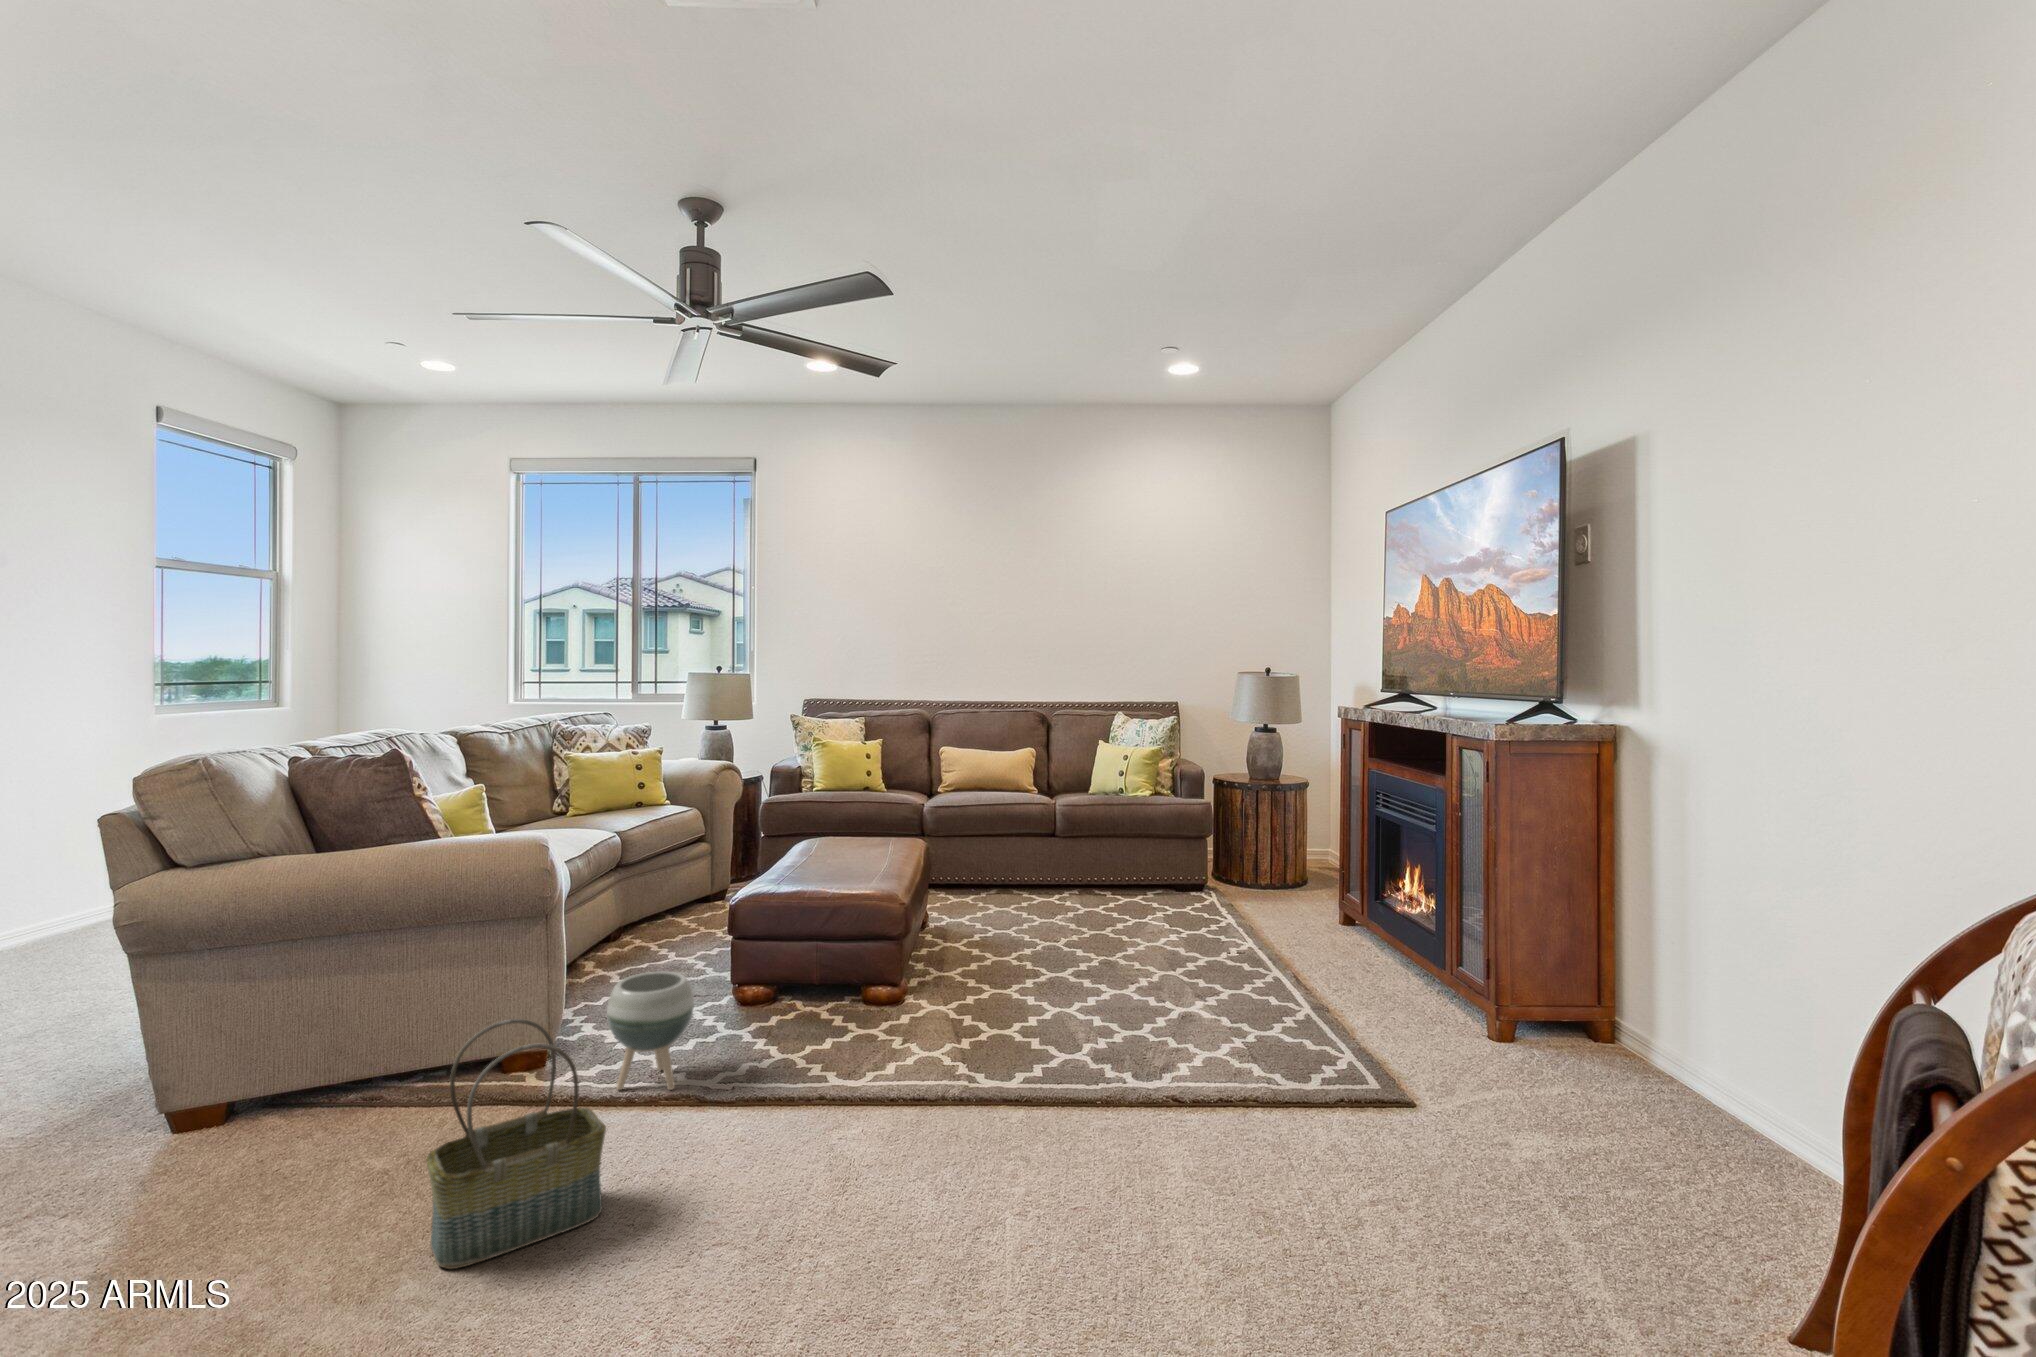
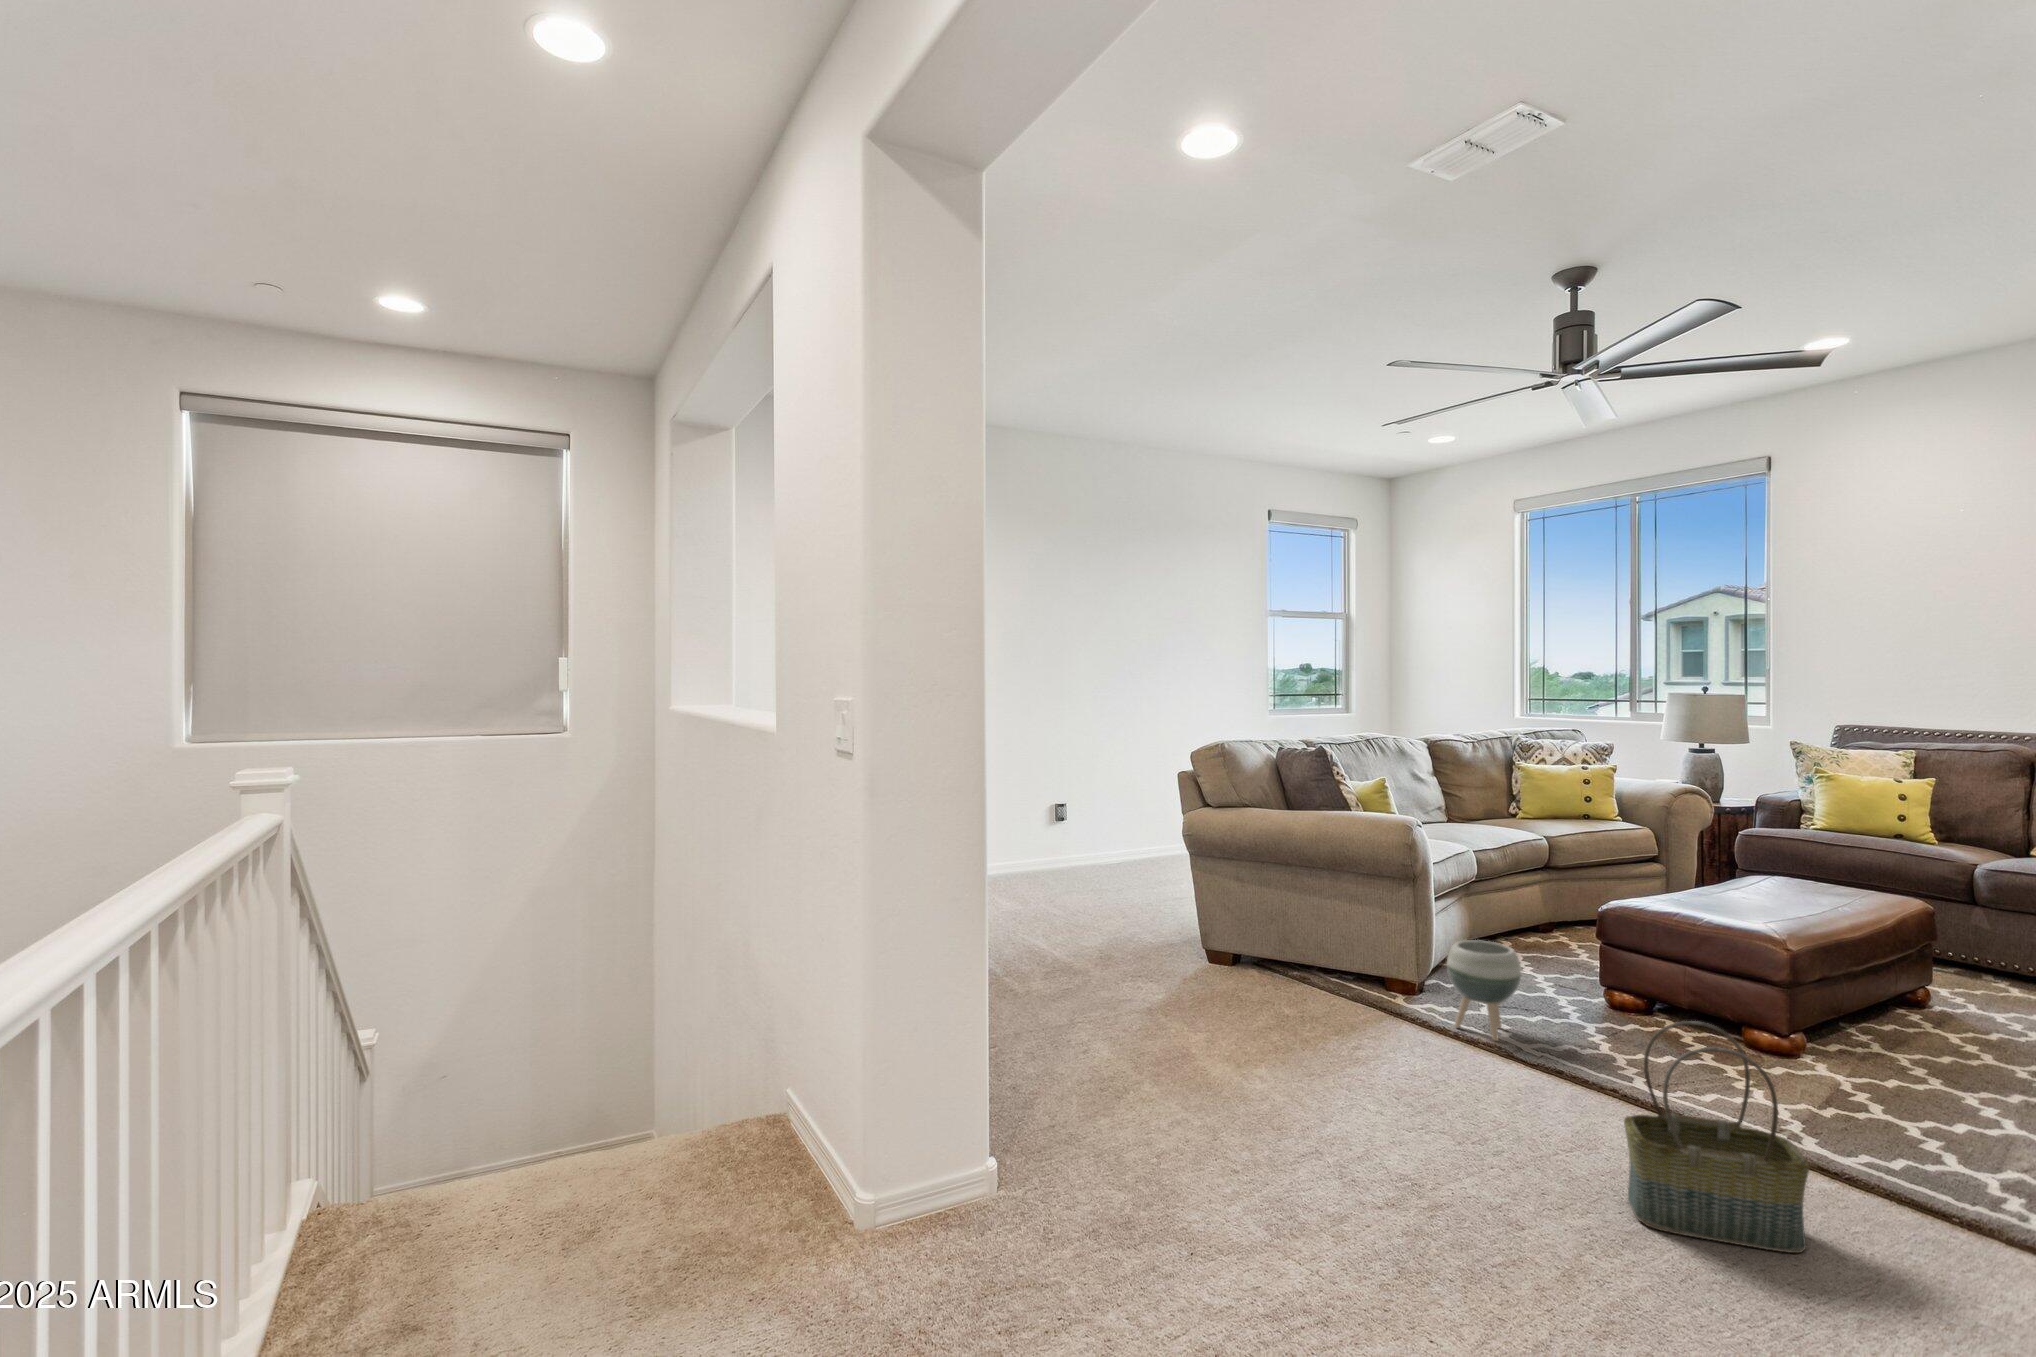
basket: present [426,1019,606,1269] -> present [1624,1021,1810,1253]

